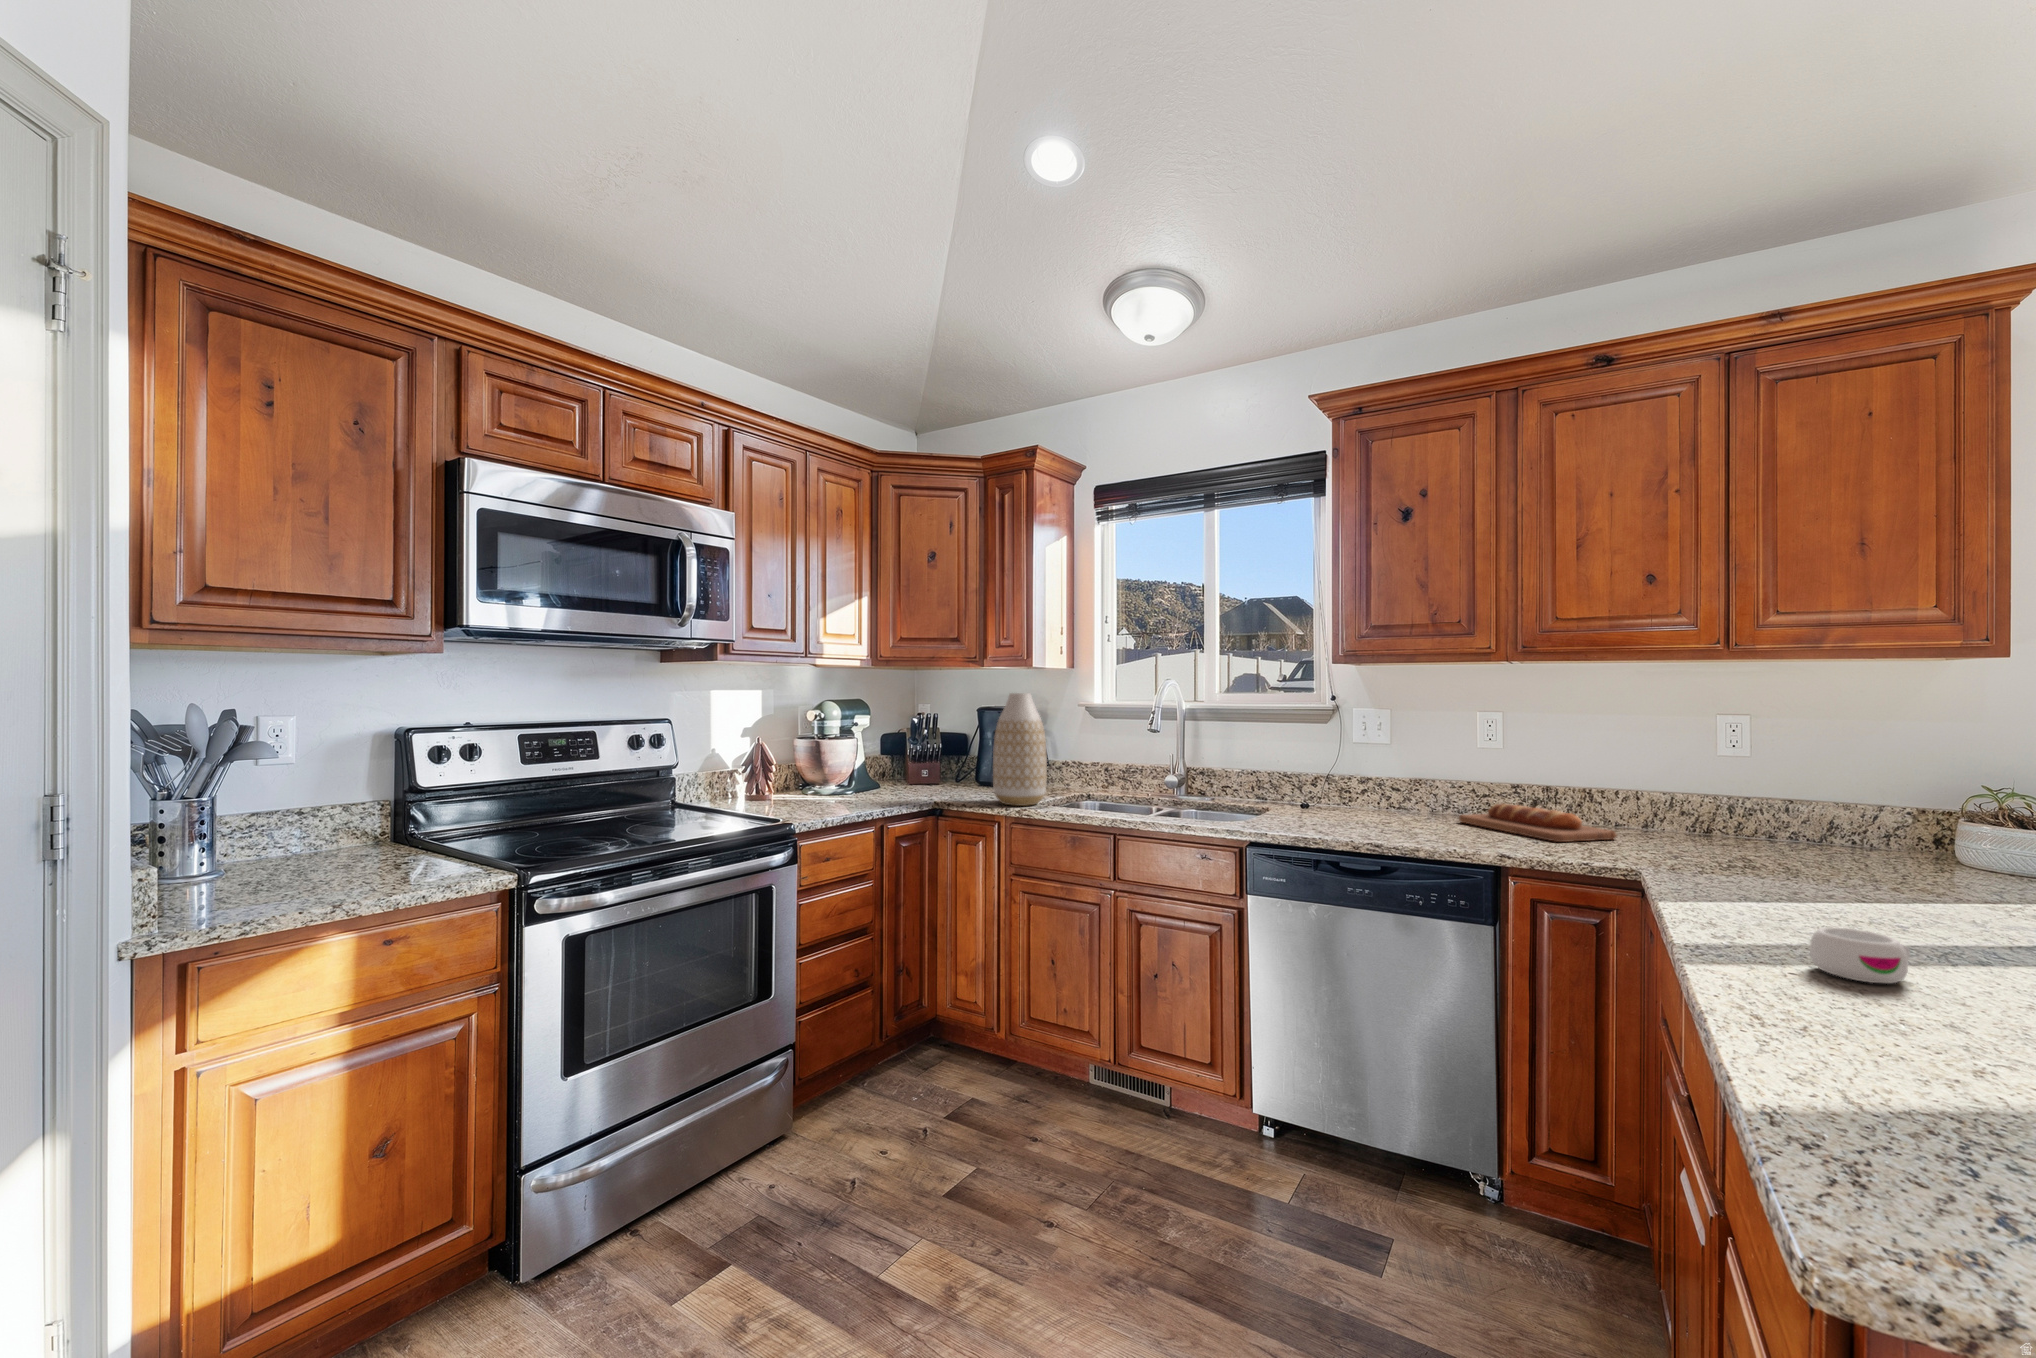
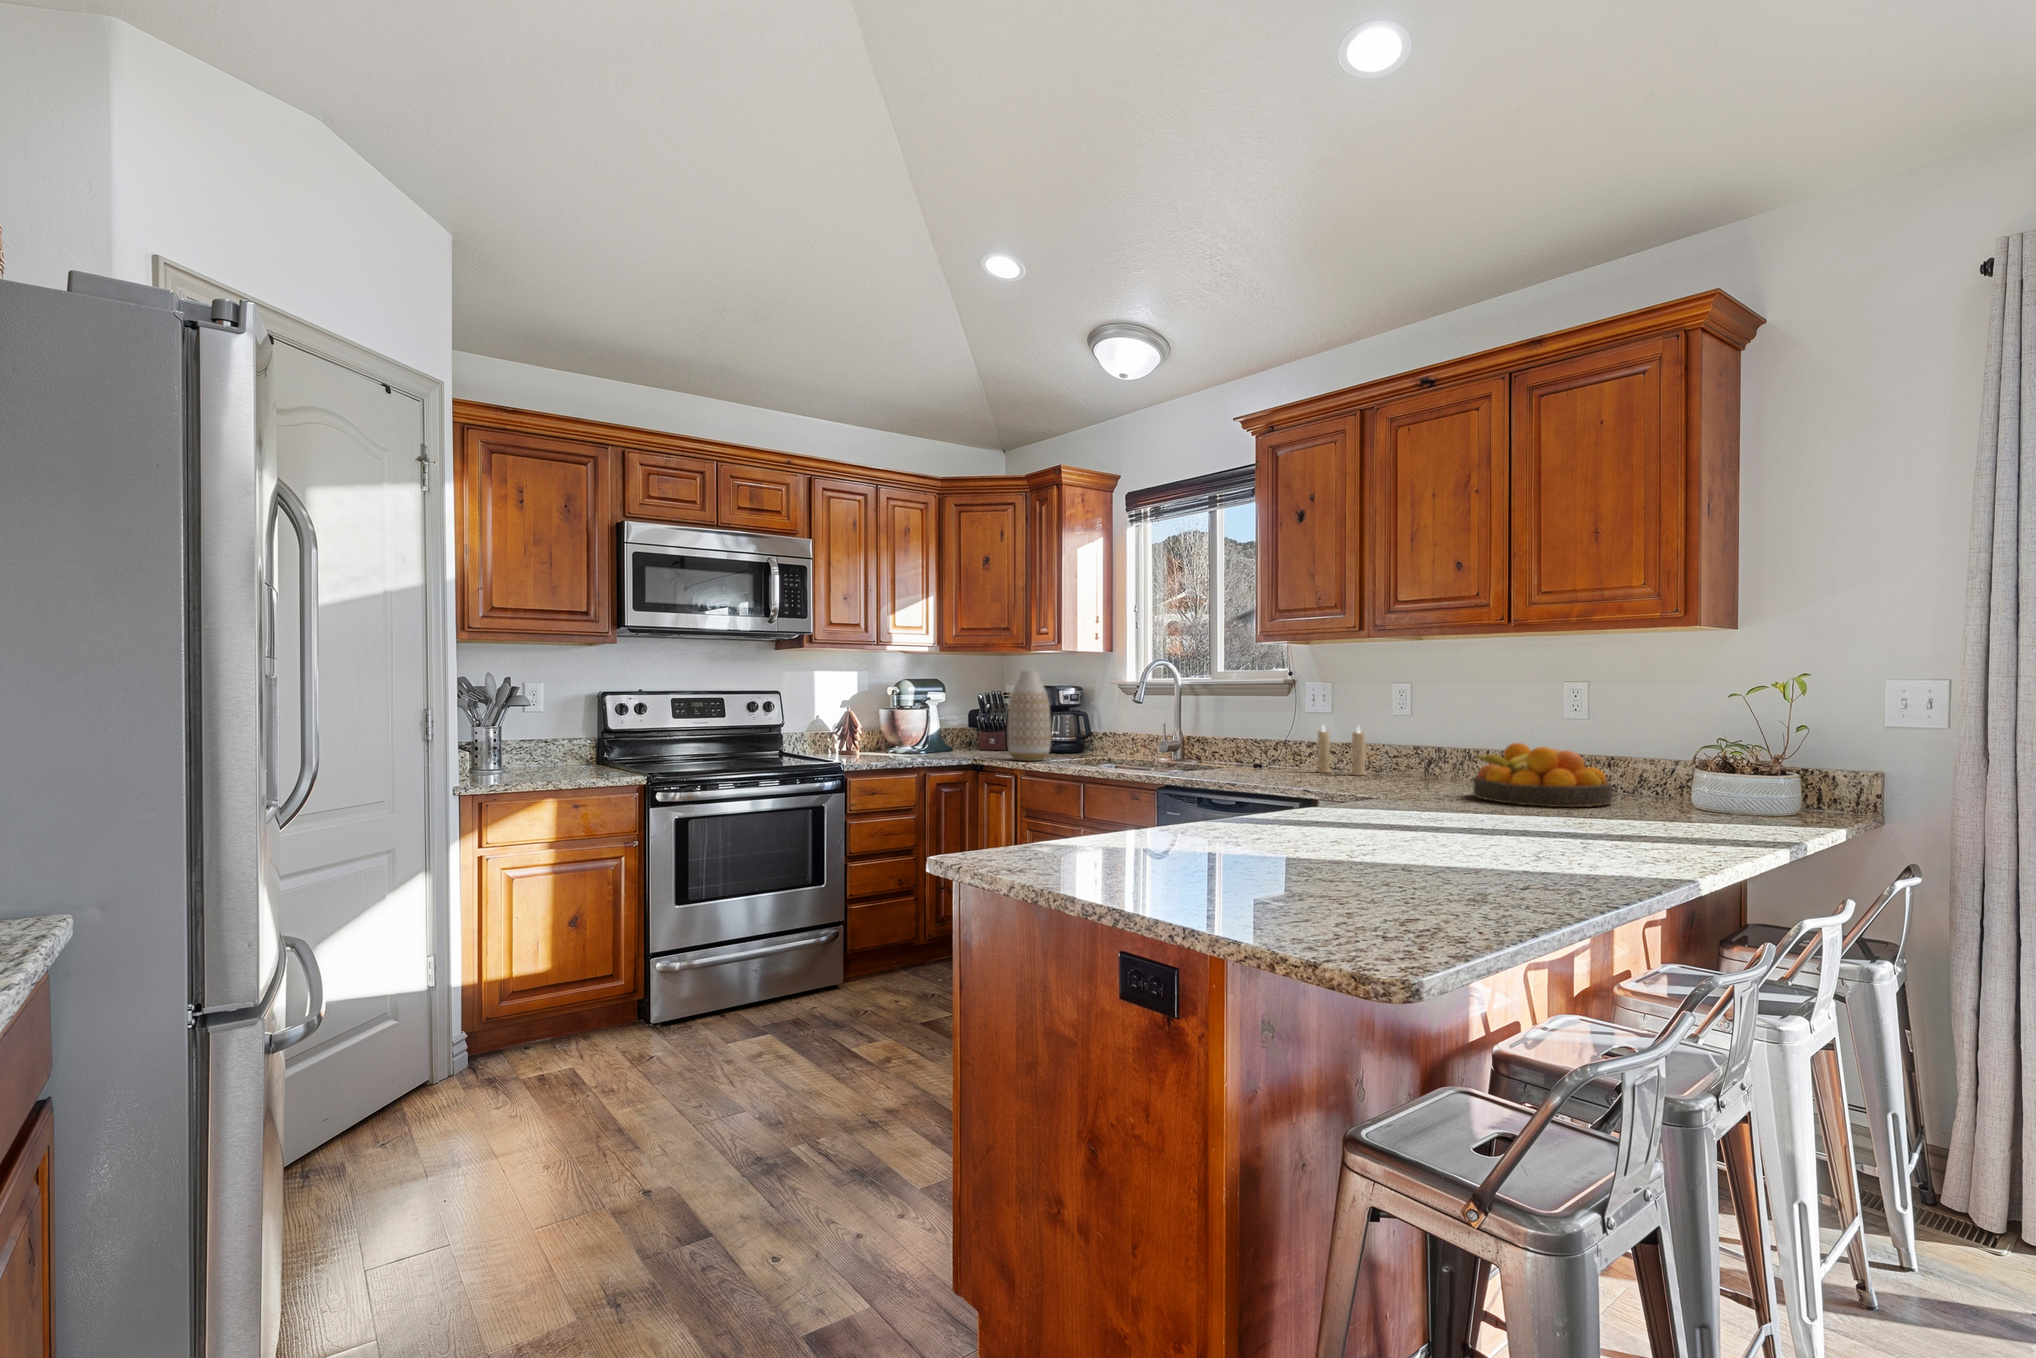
candle: none [1380,756,1449,818] -> present [1317,726,1366,776]
fruit bowl: none [1686,790,1889,876] -> present [1473,743,1612,807]
bread loaf: present [1459,804,1616,842] -> none [1360,761,1455,788]
mug: present [1810,927,1910,983] -> none [1269,801,1325,829]

